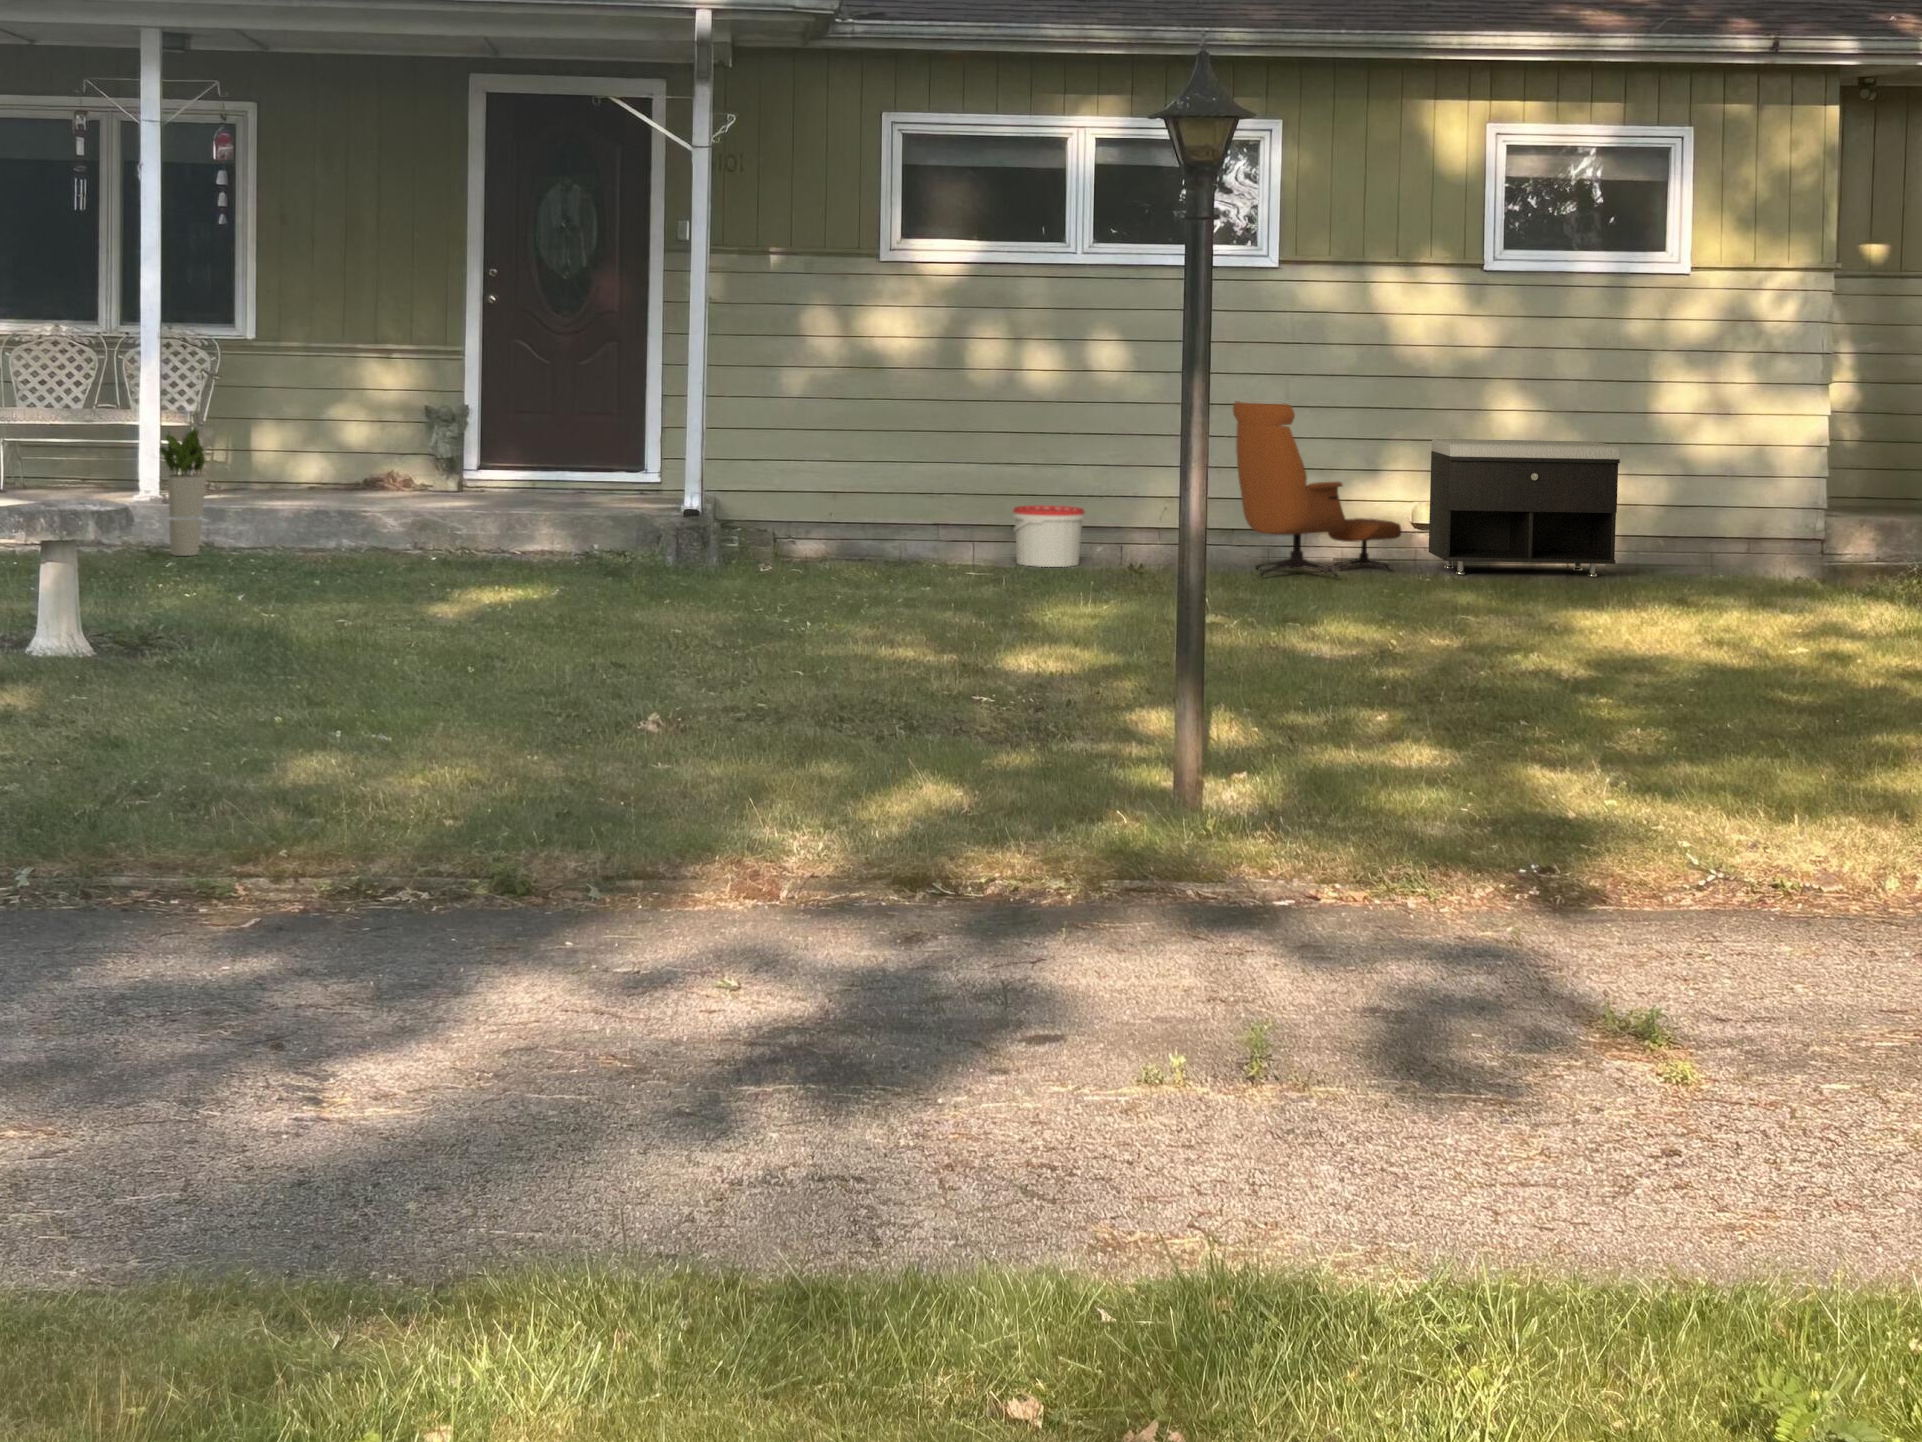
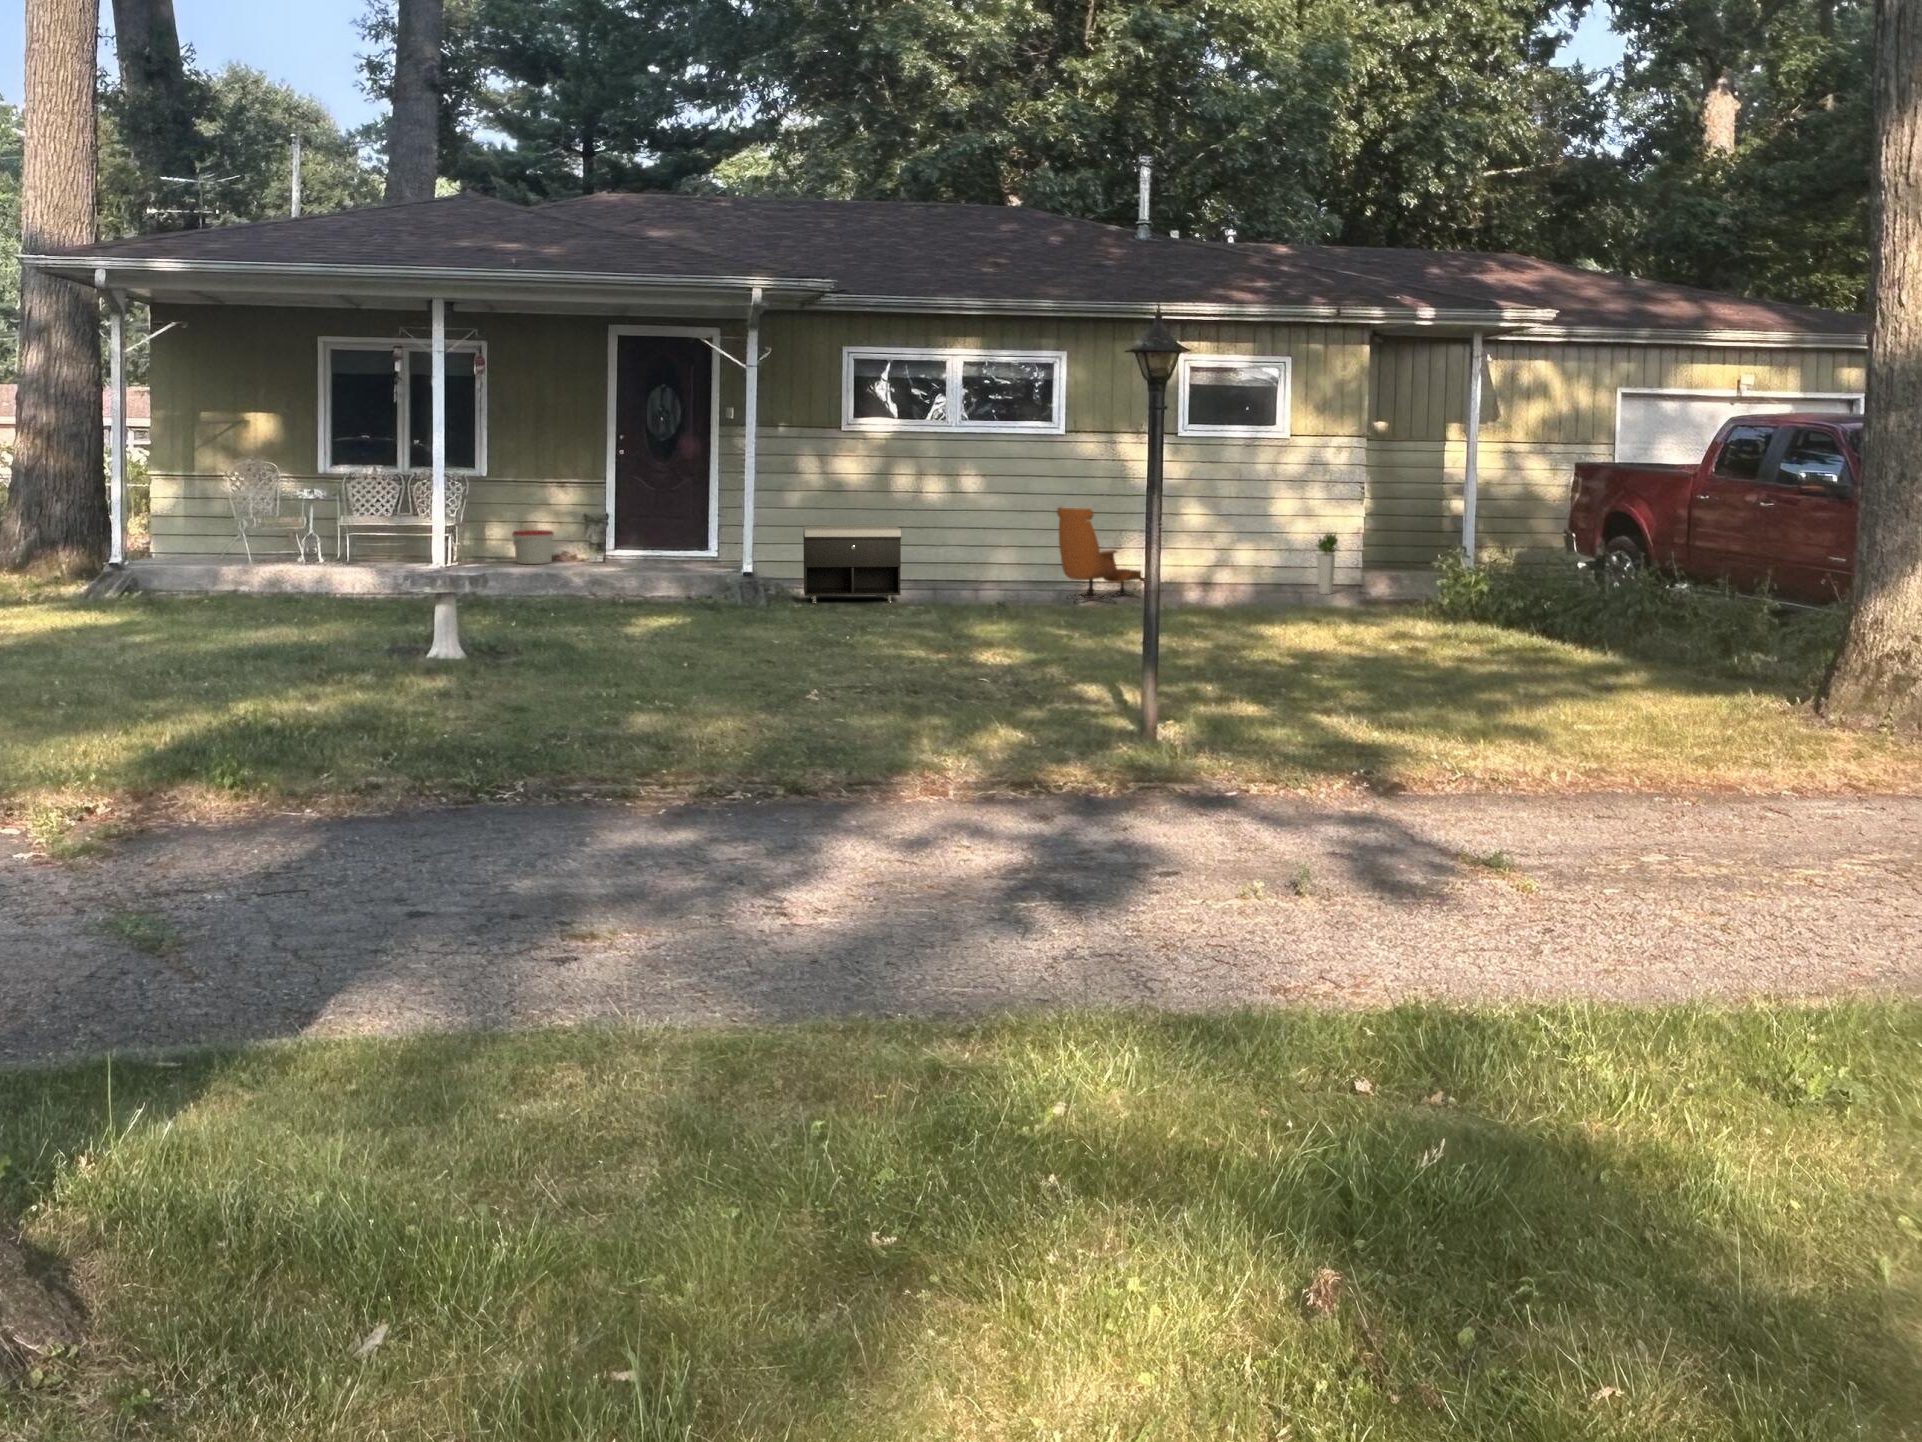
planter: present [160,427,206,556] -> present [1316,534,1338,594]
storage bench: present [1429,439,1620,577] -> present [803,526,901,603]
bucket: present [1012,506,1085,567] -> present [512,530,554,564]

